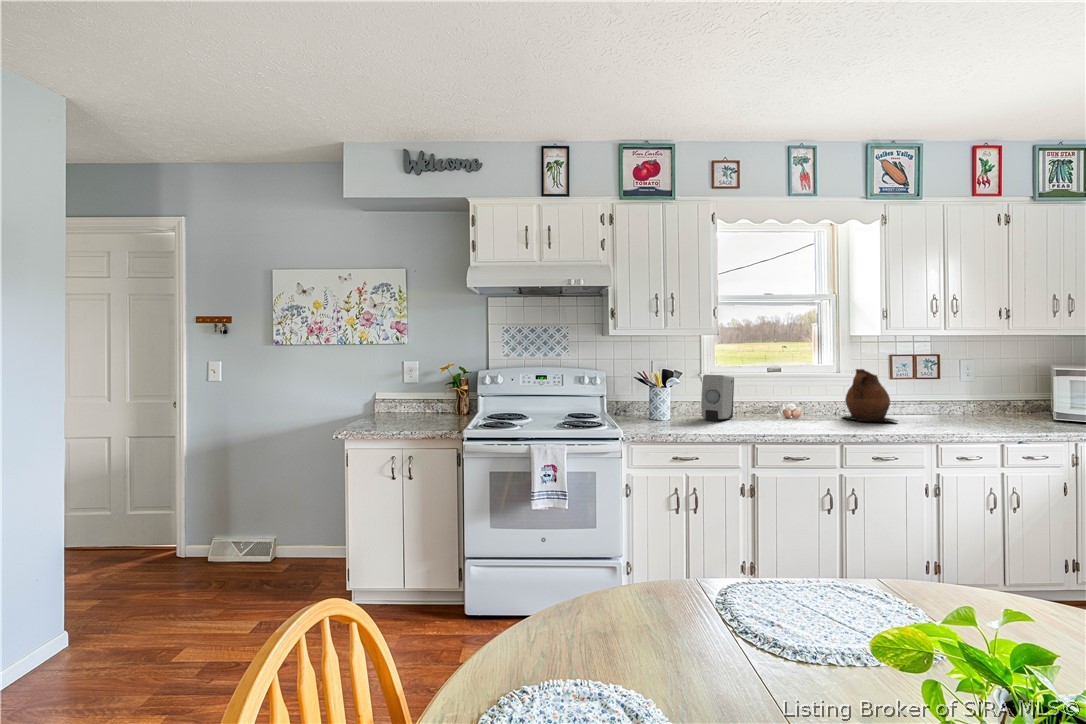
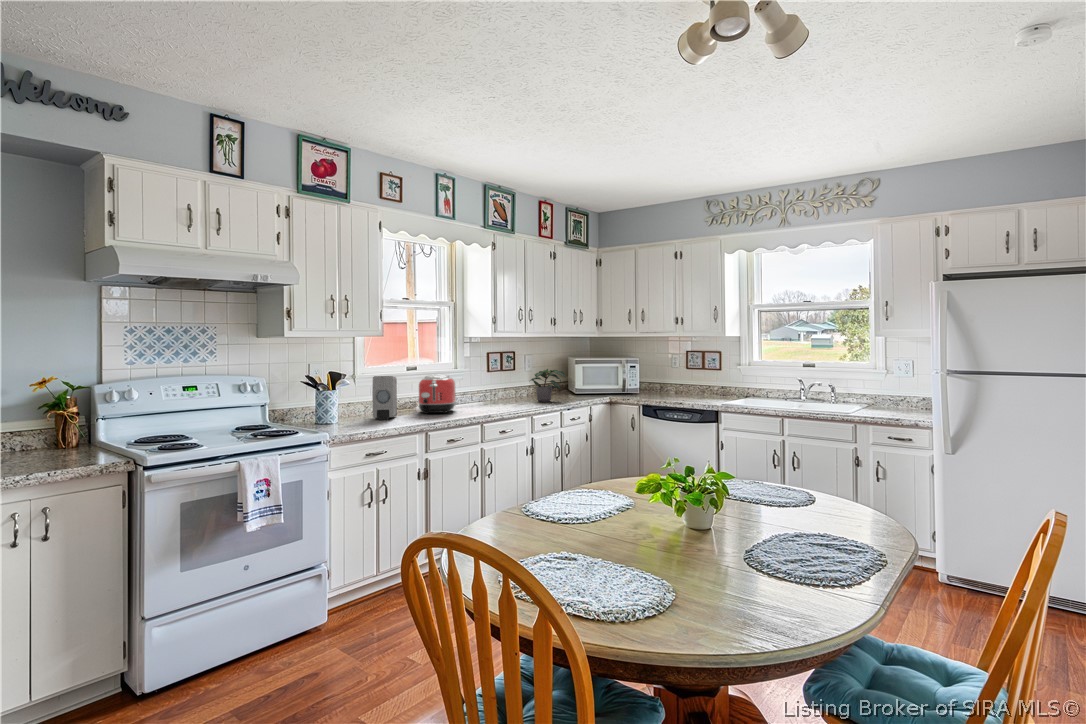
ceramic pitcher: present [843,369,898,422] -> none [470,366,509,408]
potted plant: none [945,376,1014,421] -> present [531,369,566,402]
toaster: none [762,377,814,422] -> present [418,375,456,414]

